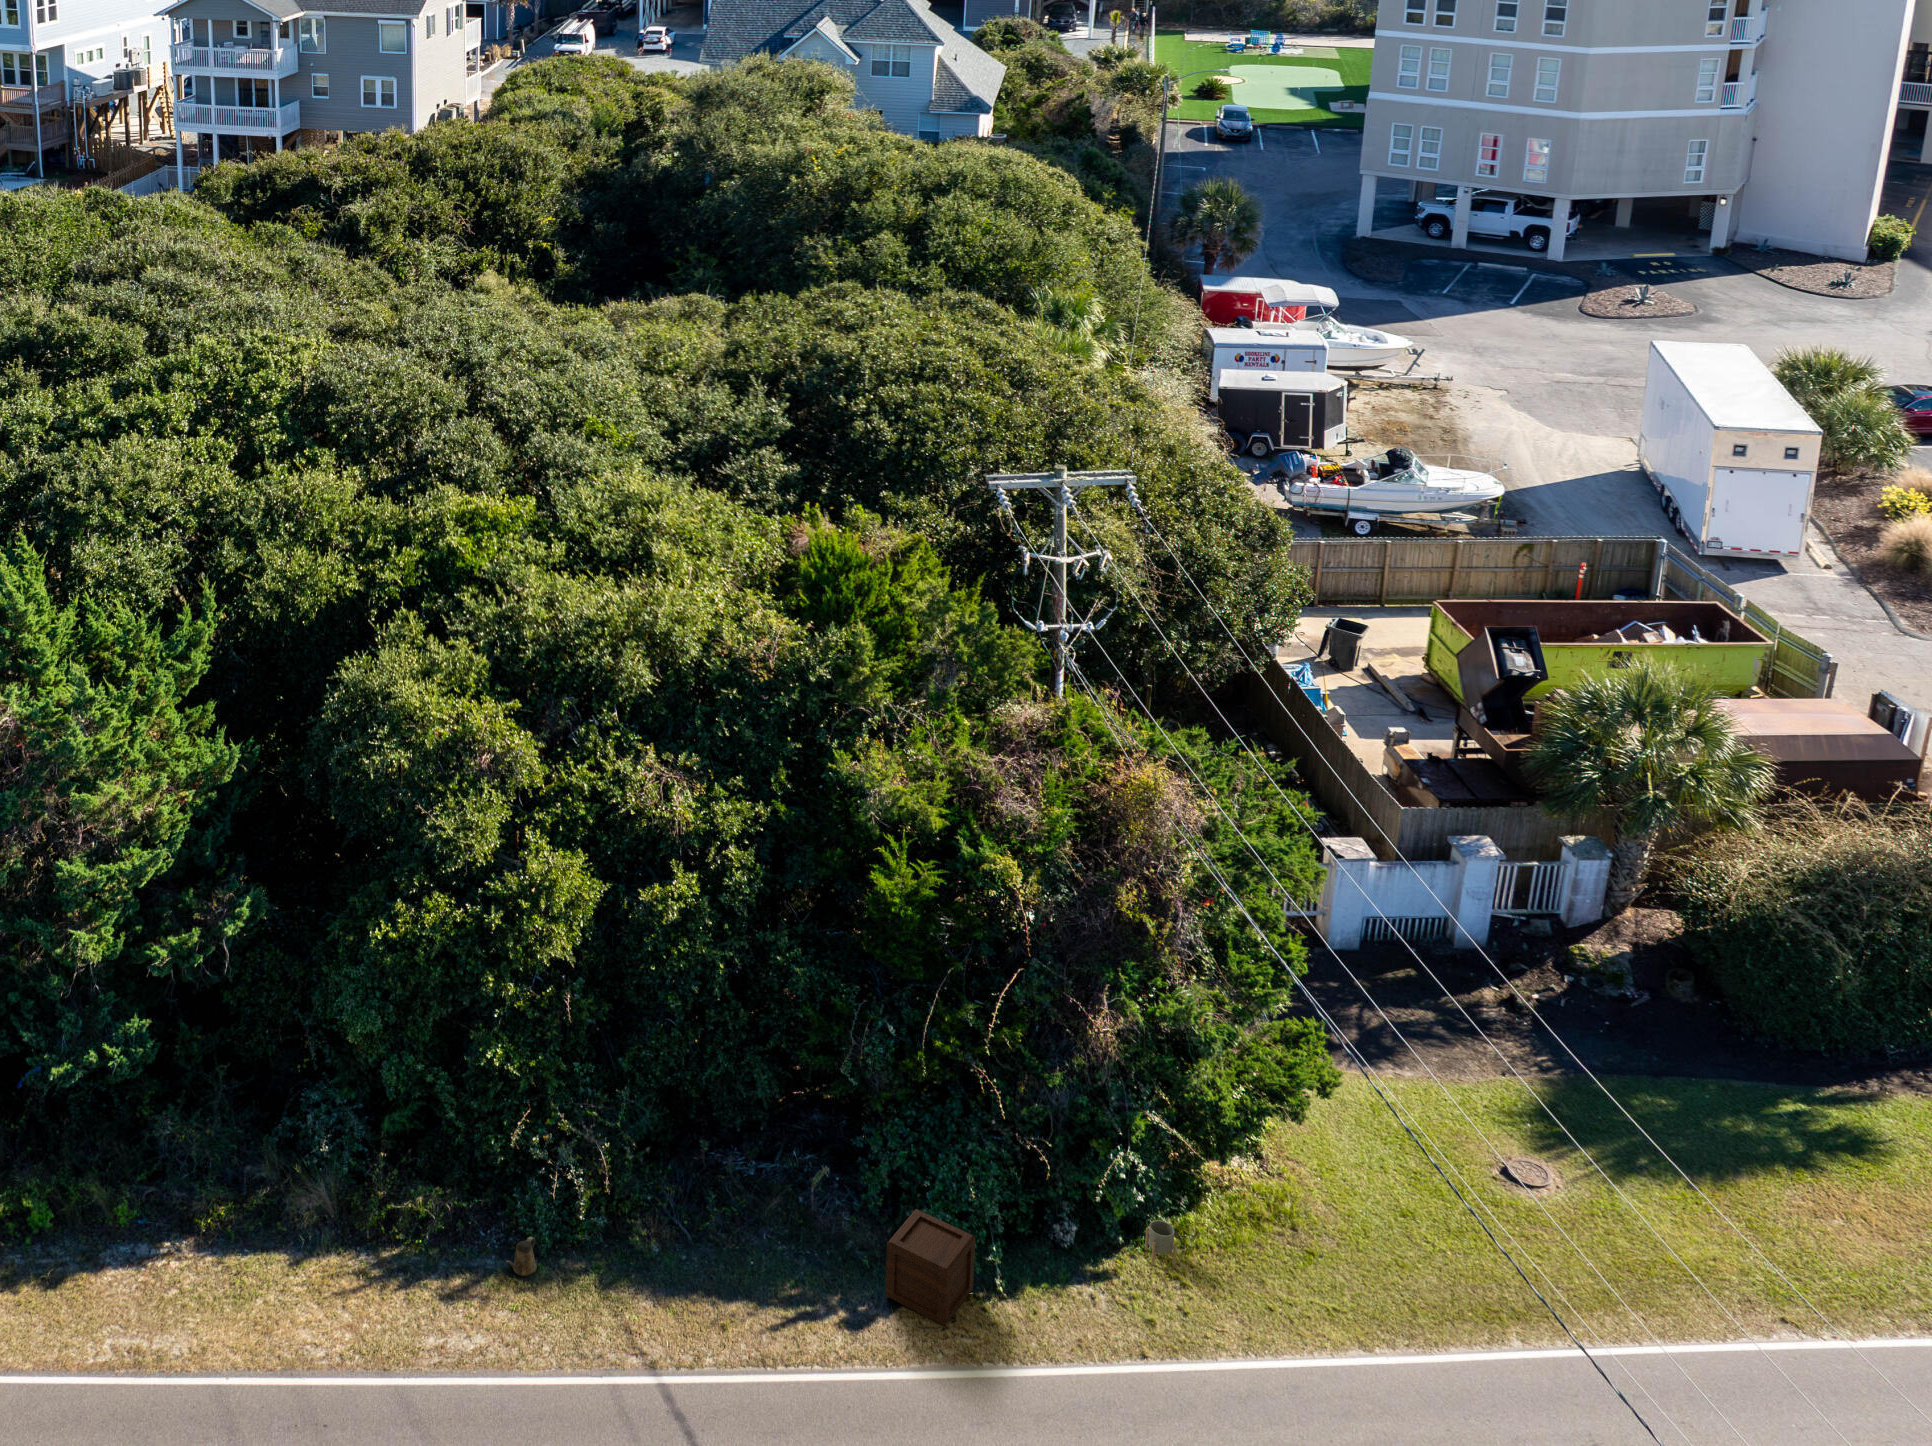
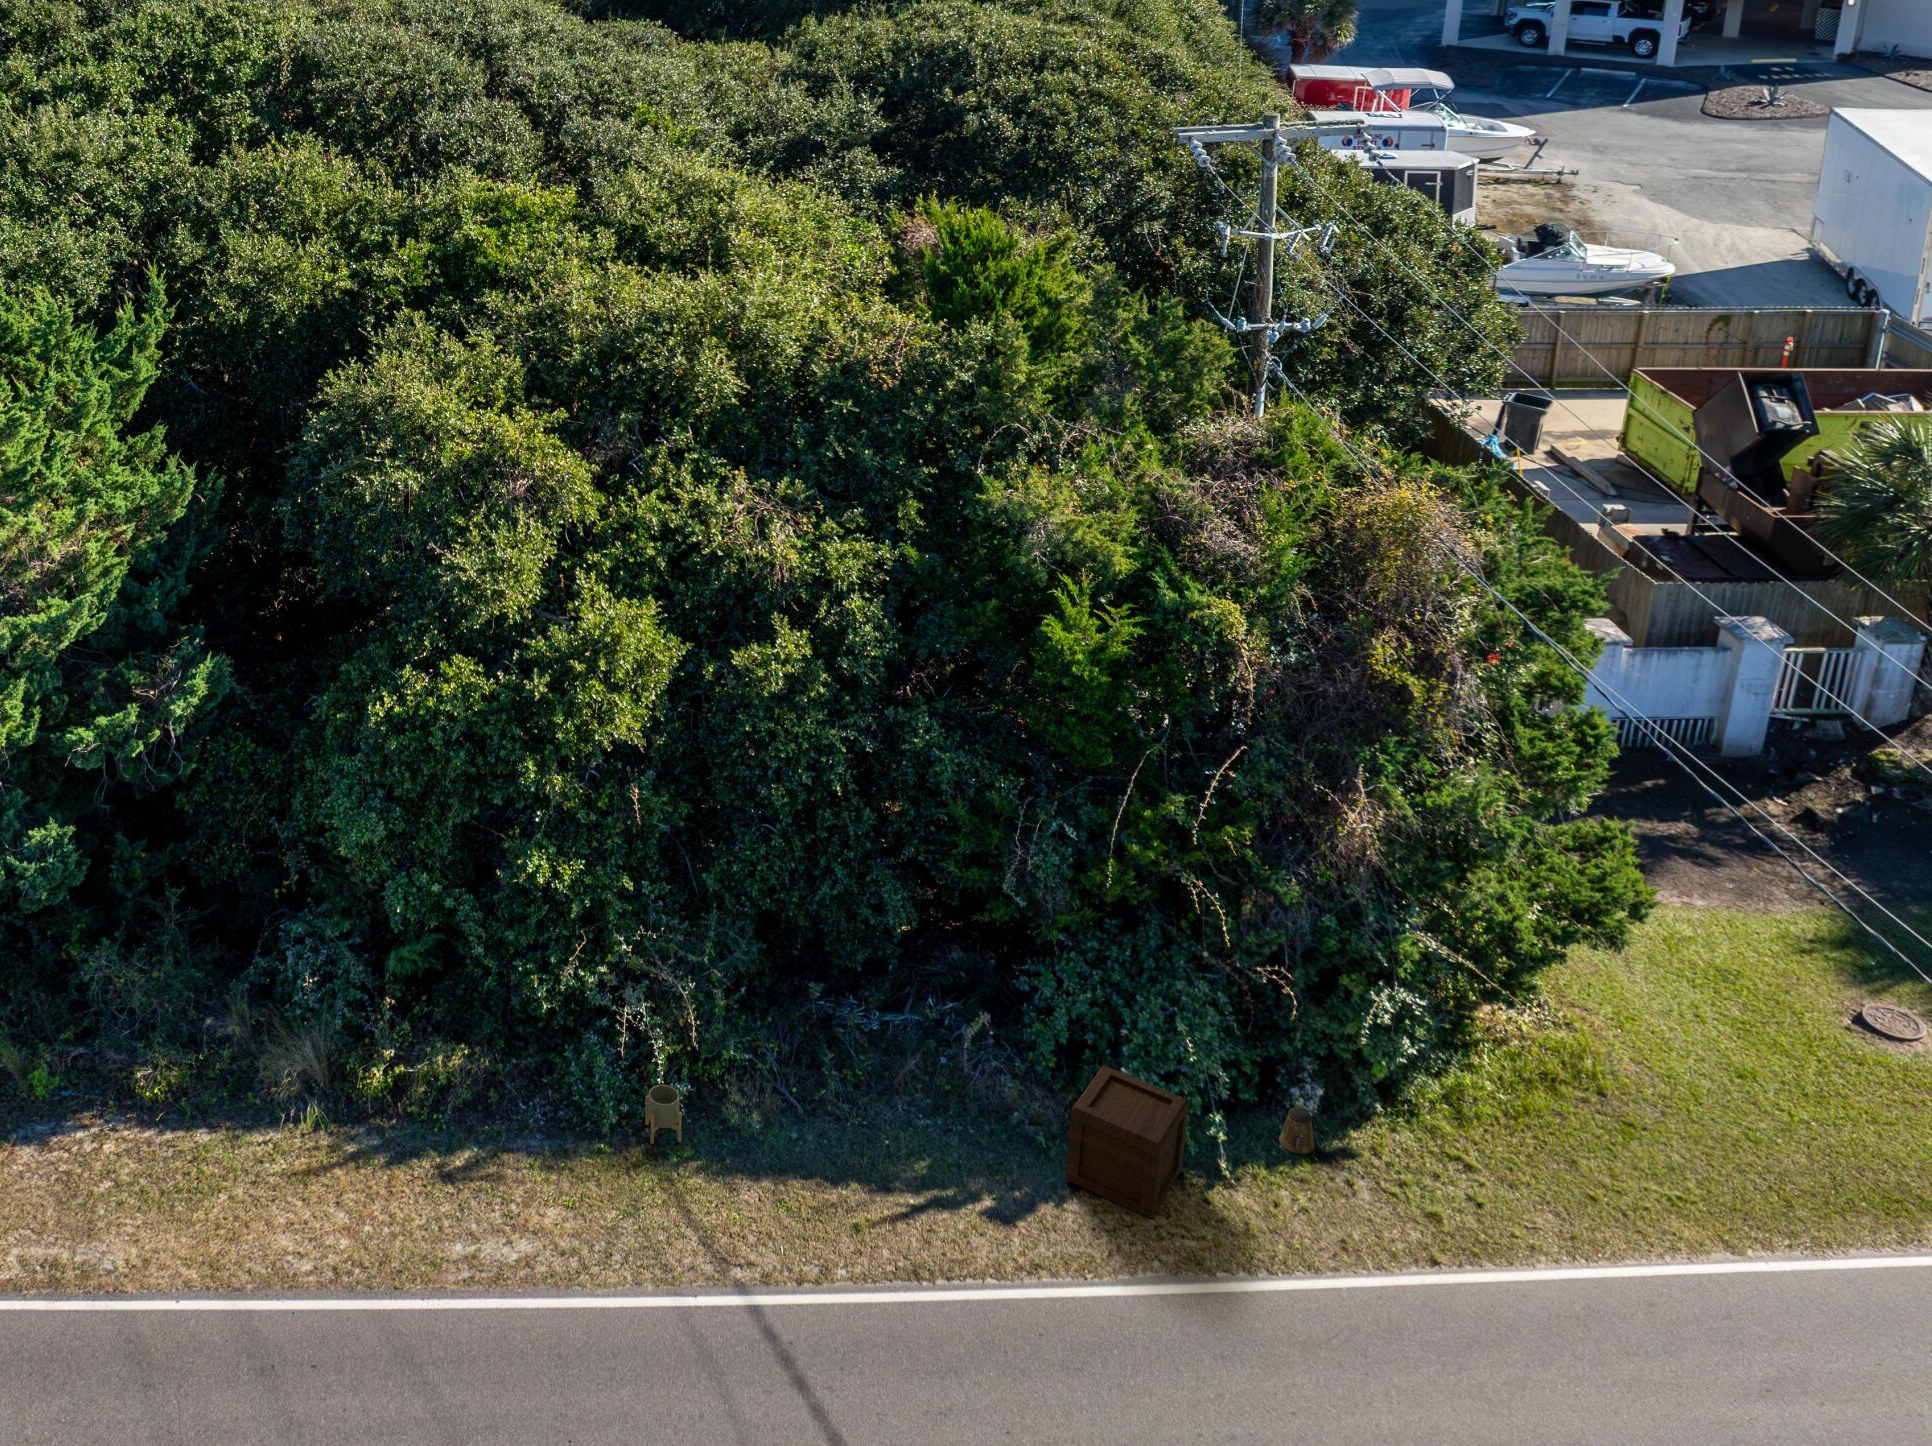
planter: present [1145,1220,1177,1266] -> present [645,1085,682,1144]
watering can: present [506,1237,537,1276] -> present [1279,1101,1315,1154]

